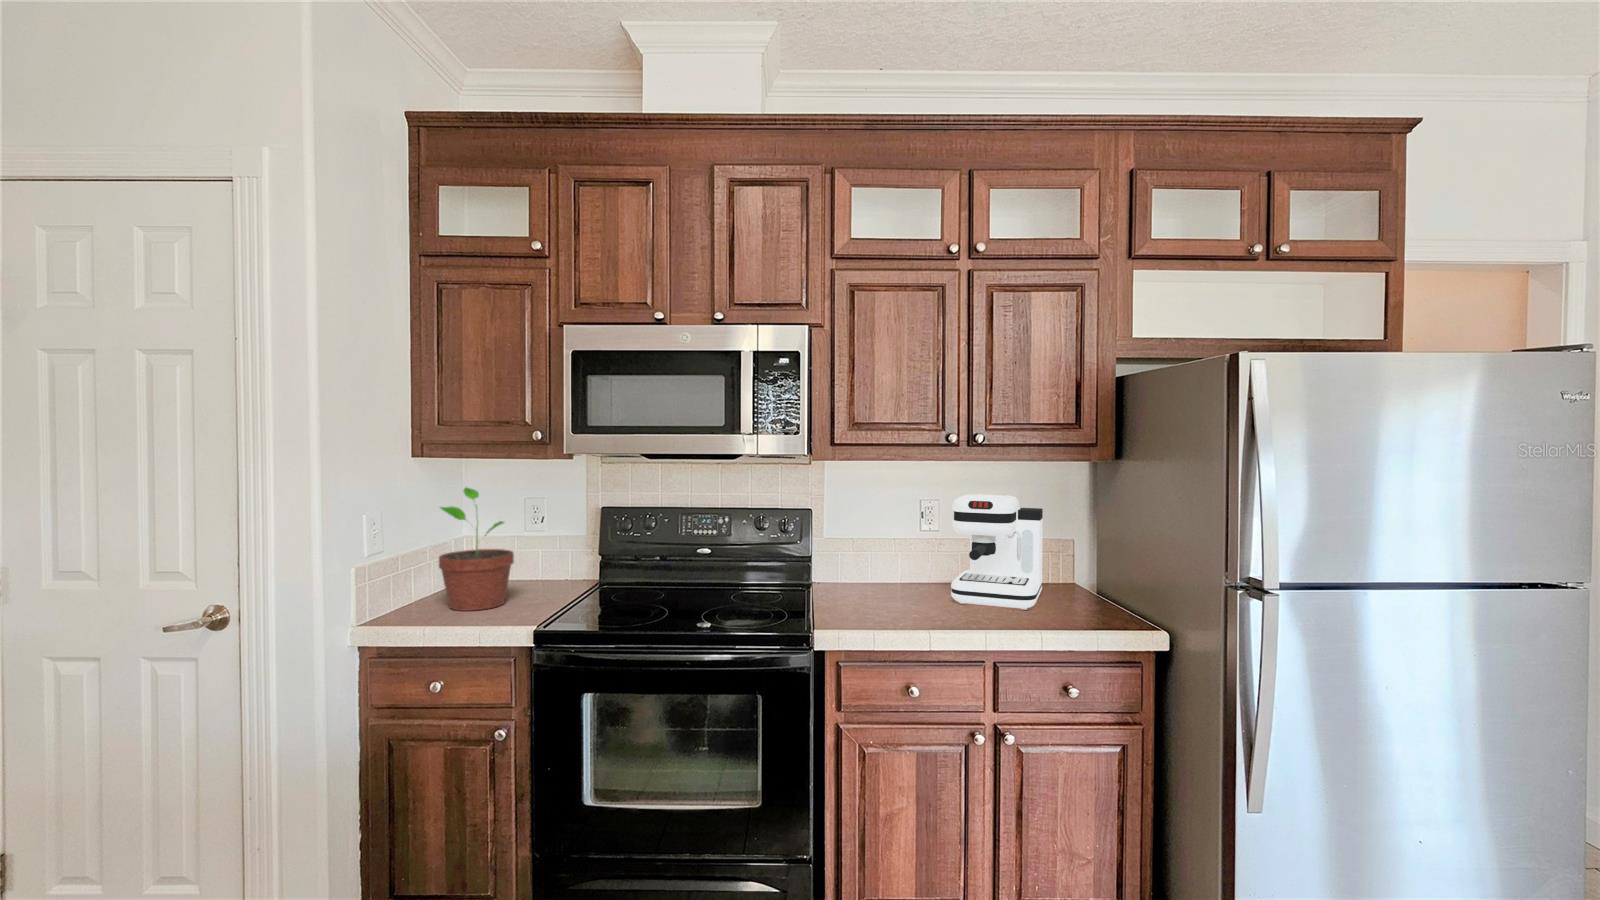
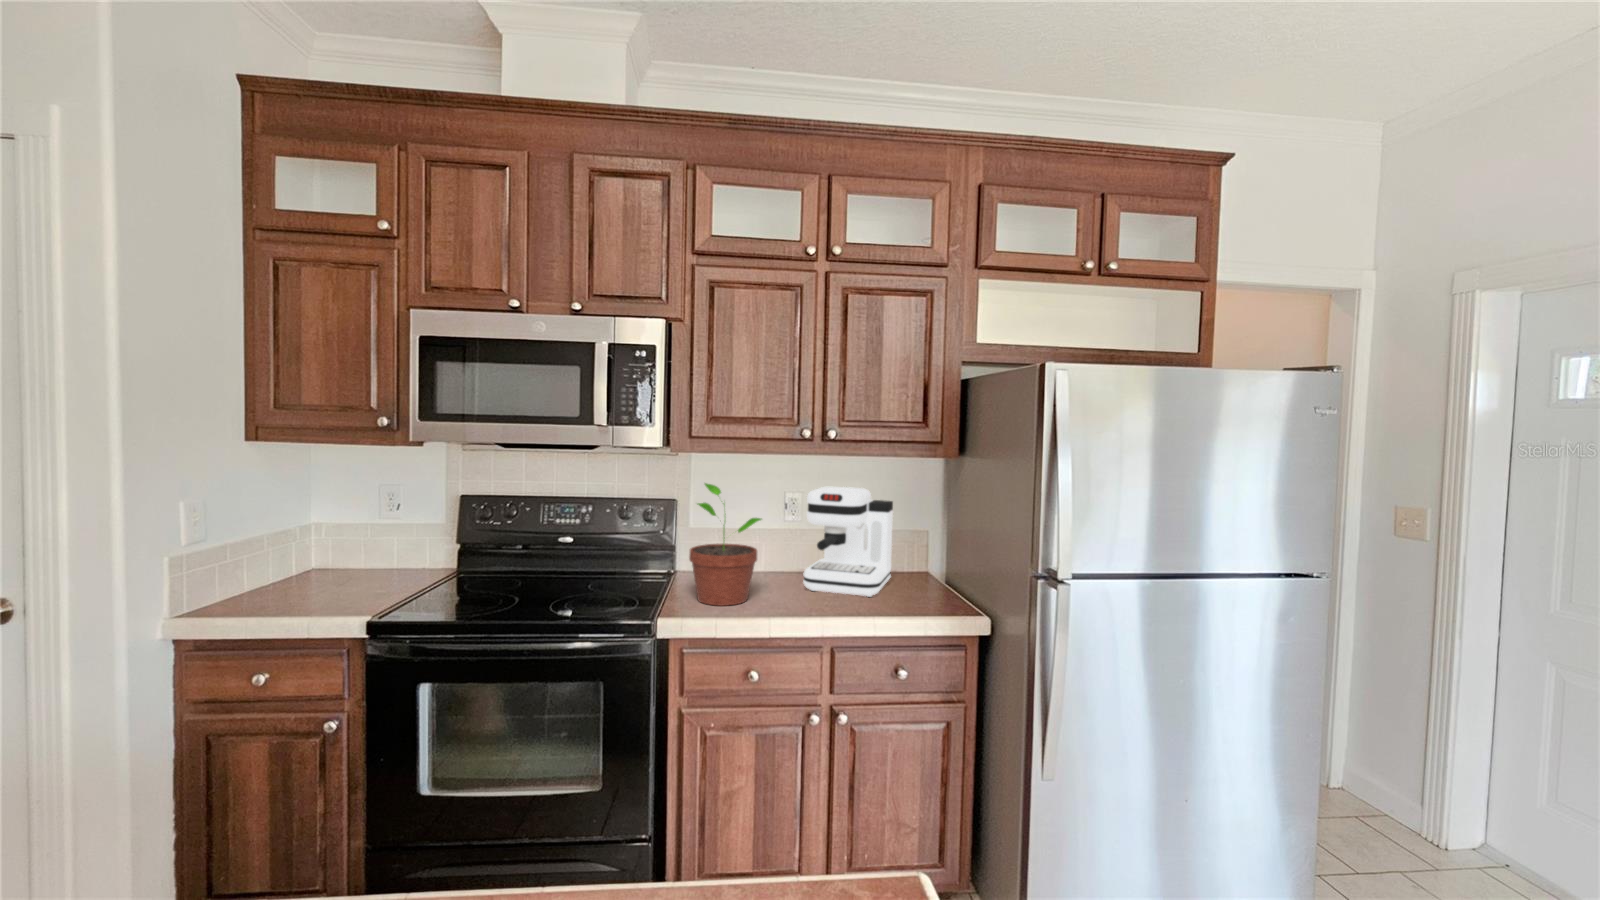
potted plant: present [439,488,514,611] -> present [689,483,761,606]

